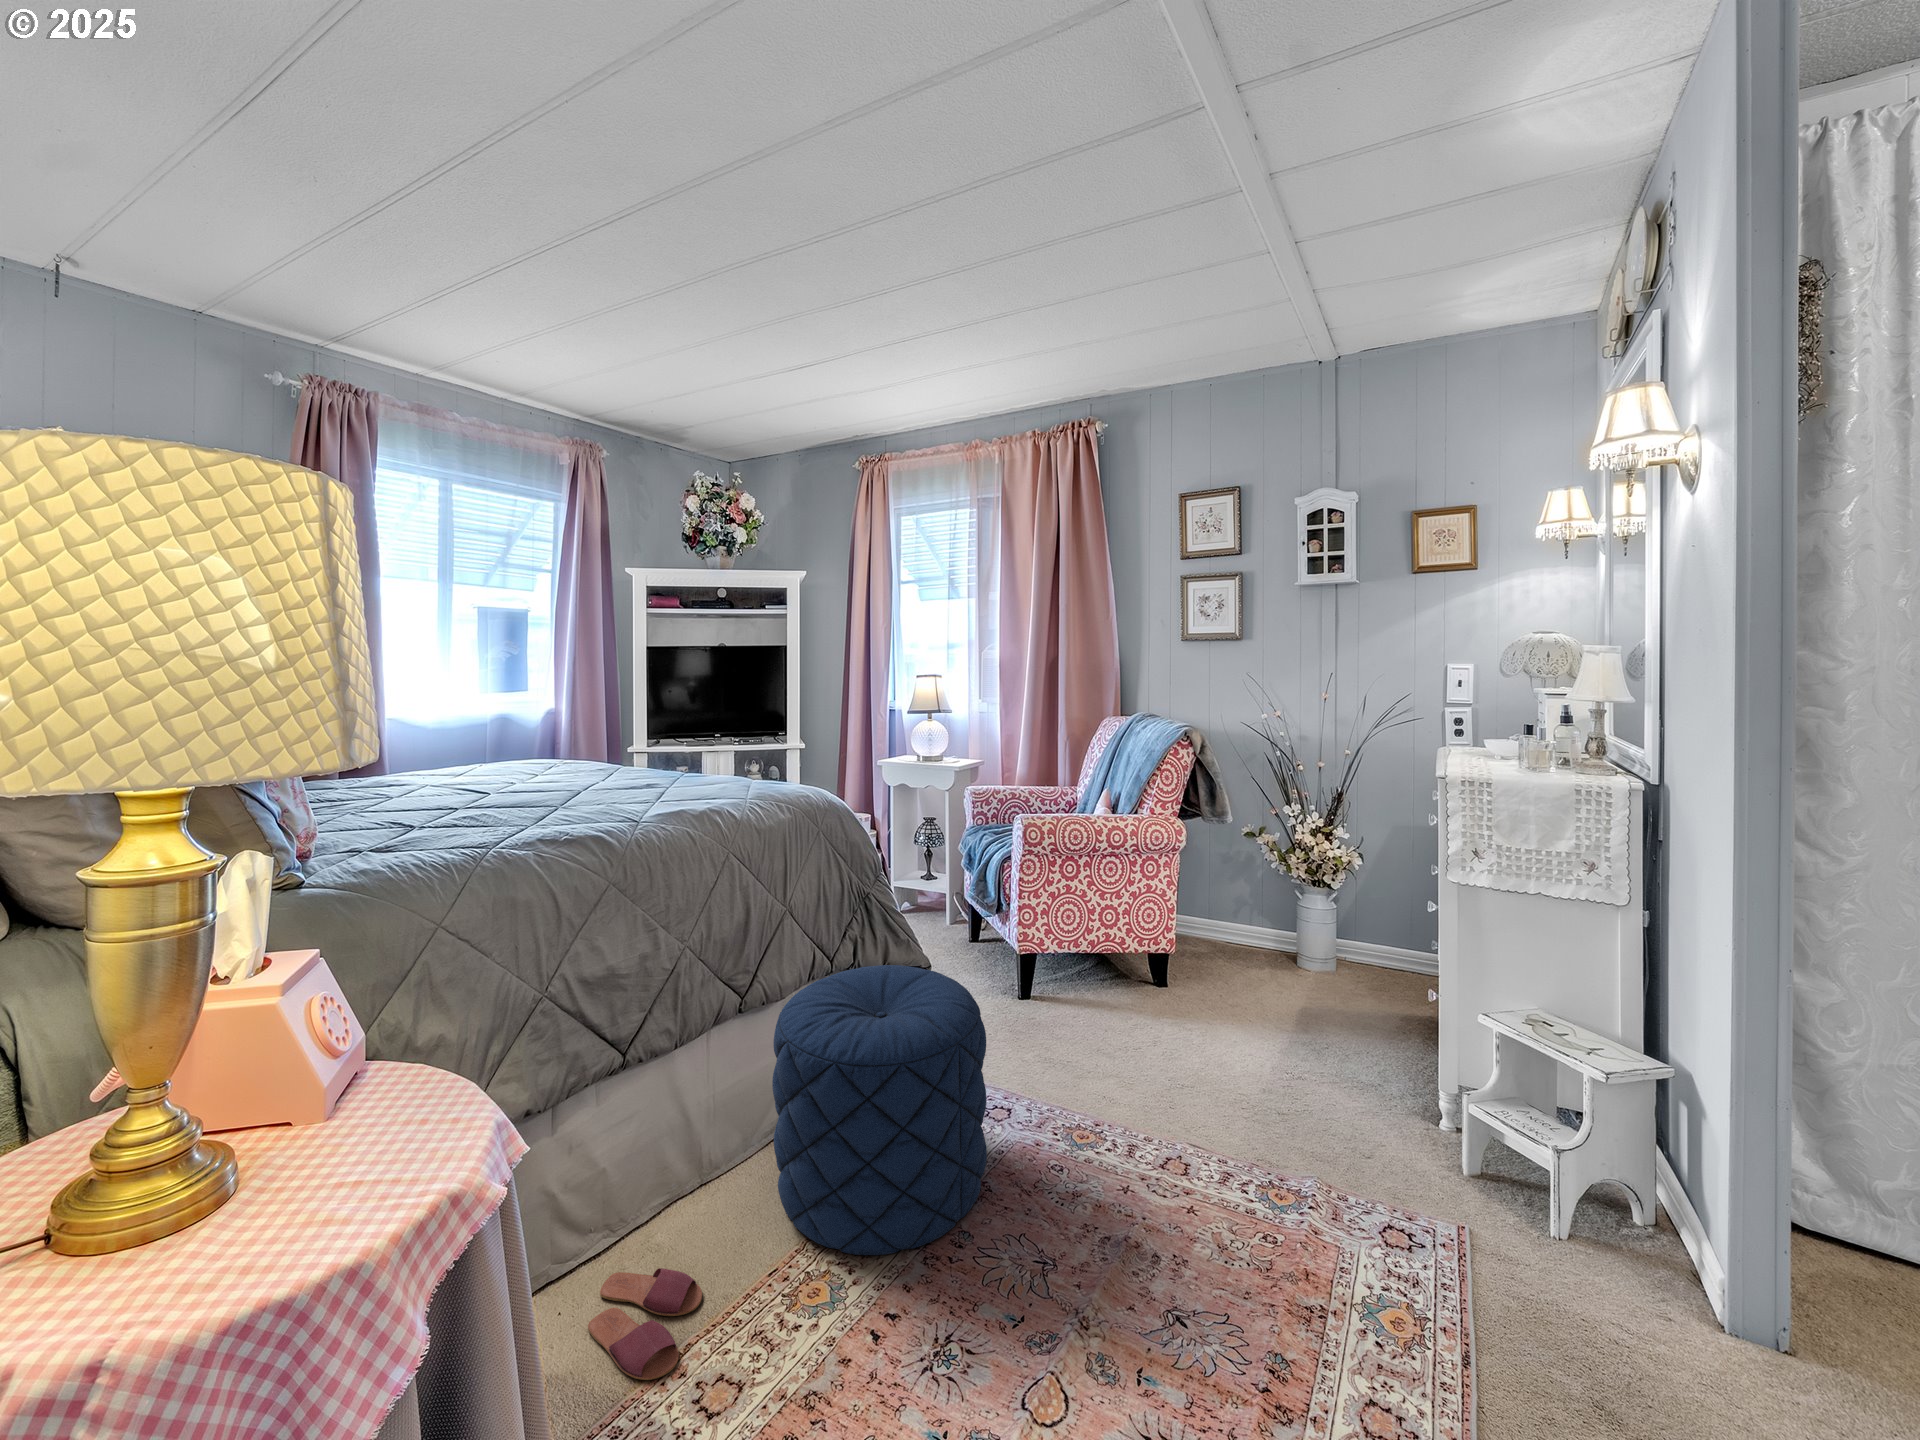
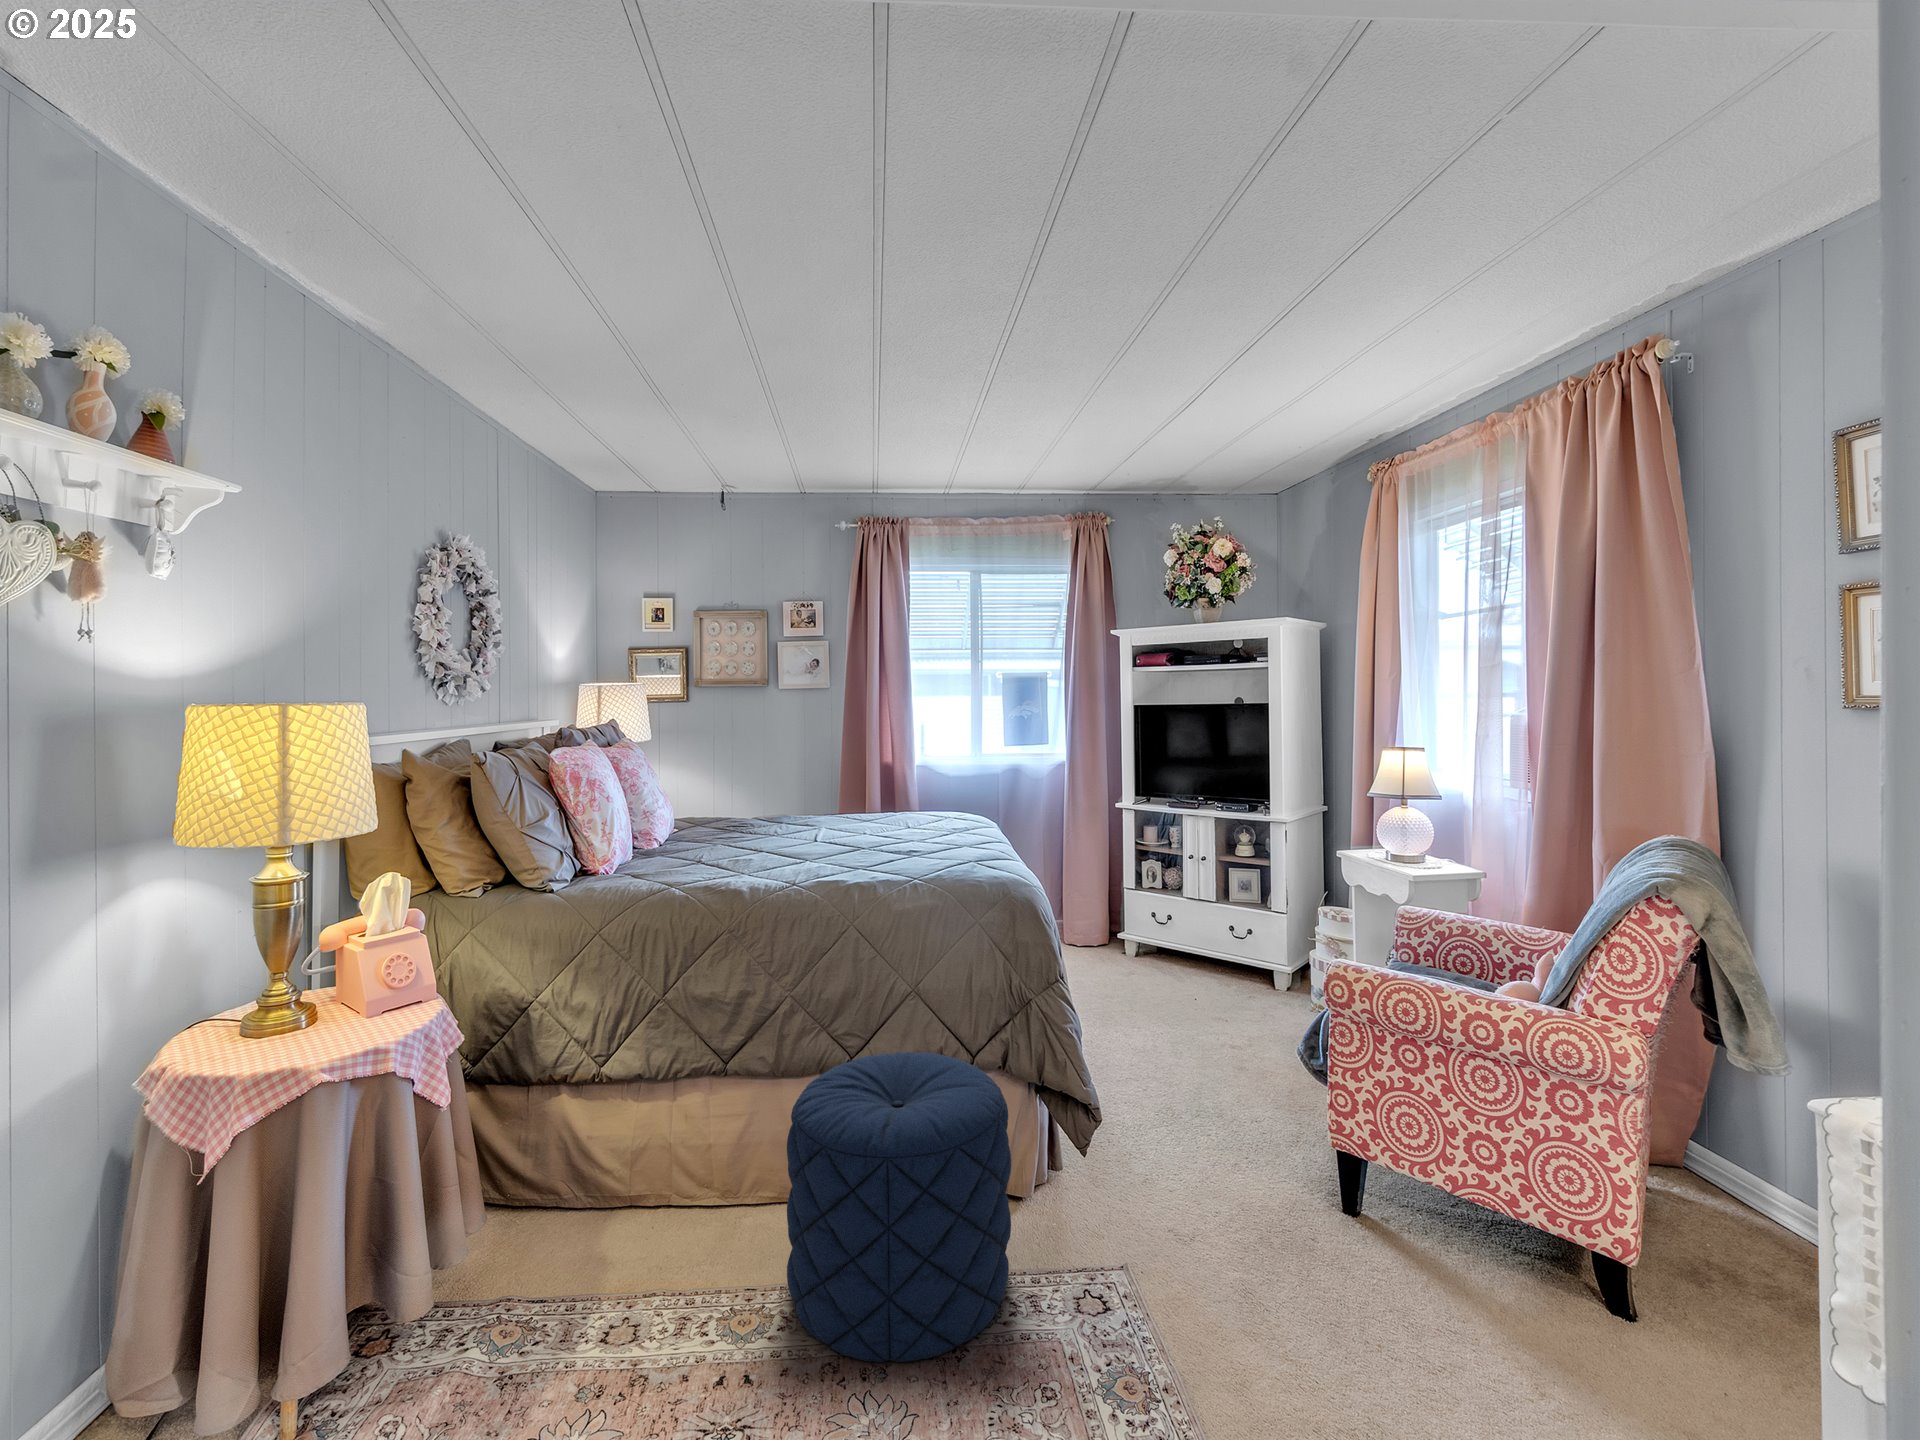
slippers: present [588,1268,702,1380] -> none [623,1215,717,1293]

